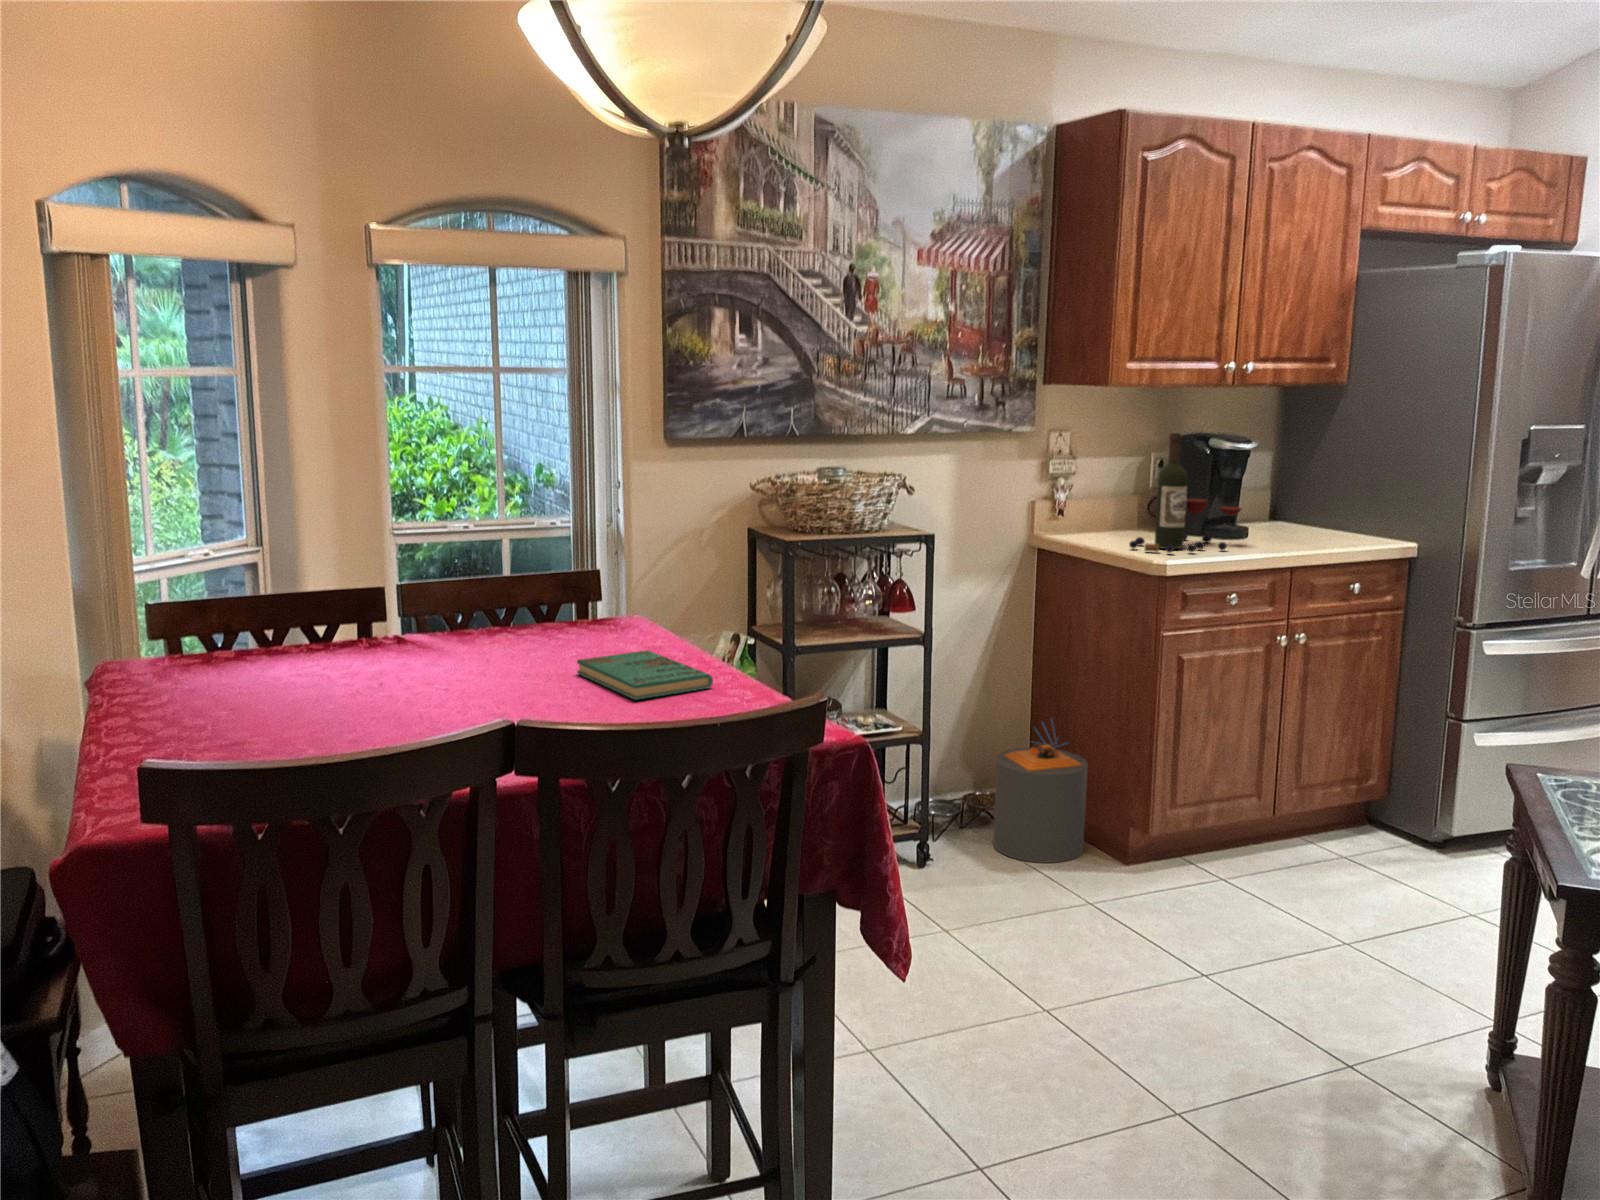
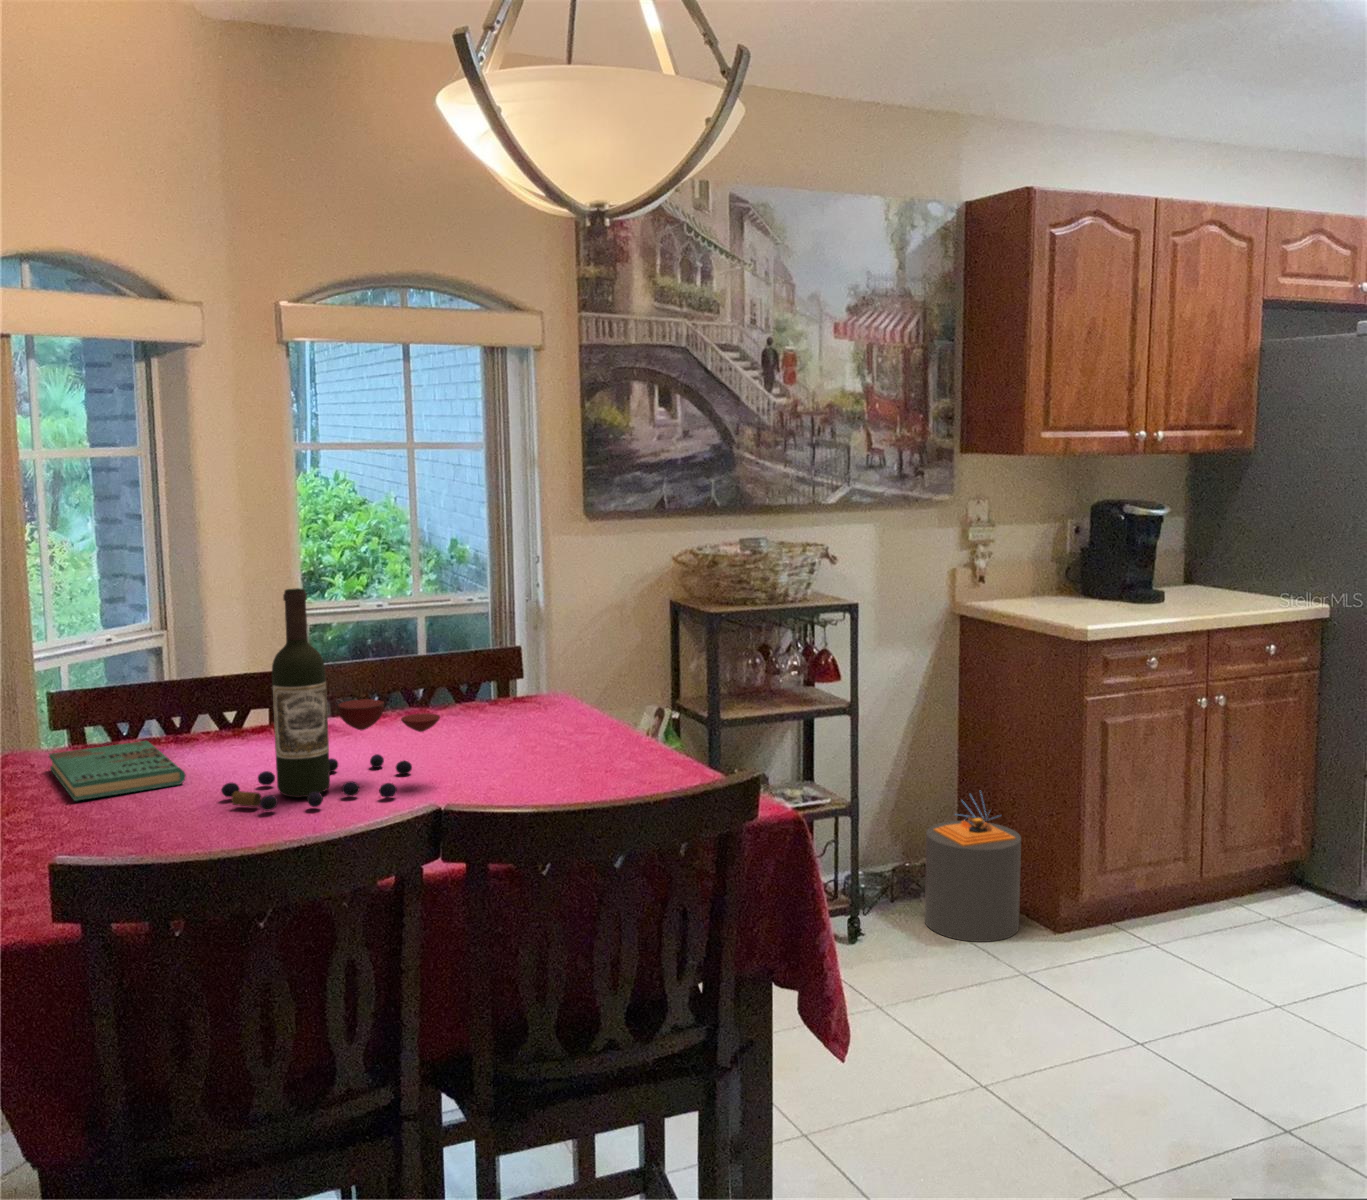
wine bottle: present [1129,433,1241,553] -> present [222,588,440,811]
book: present [577,650,713,700] -> present [49,741,186,801]

